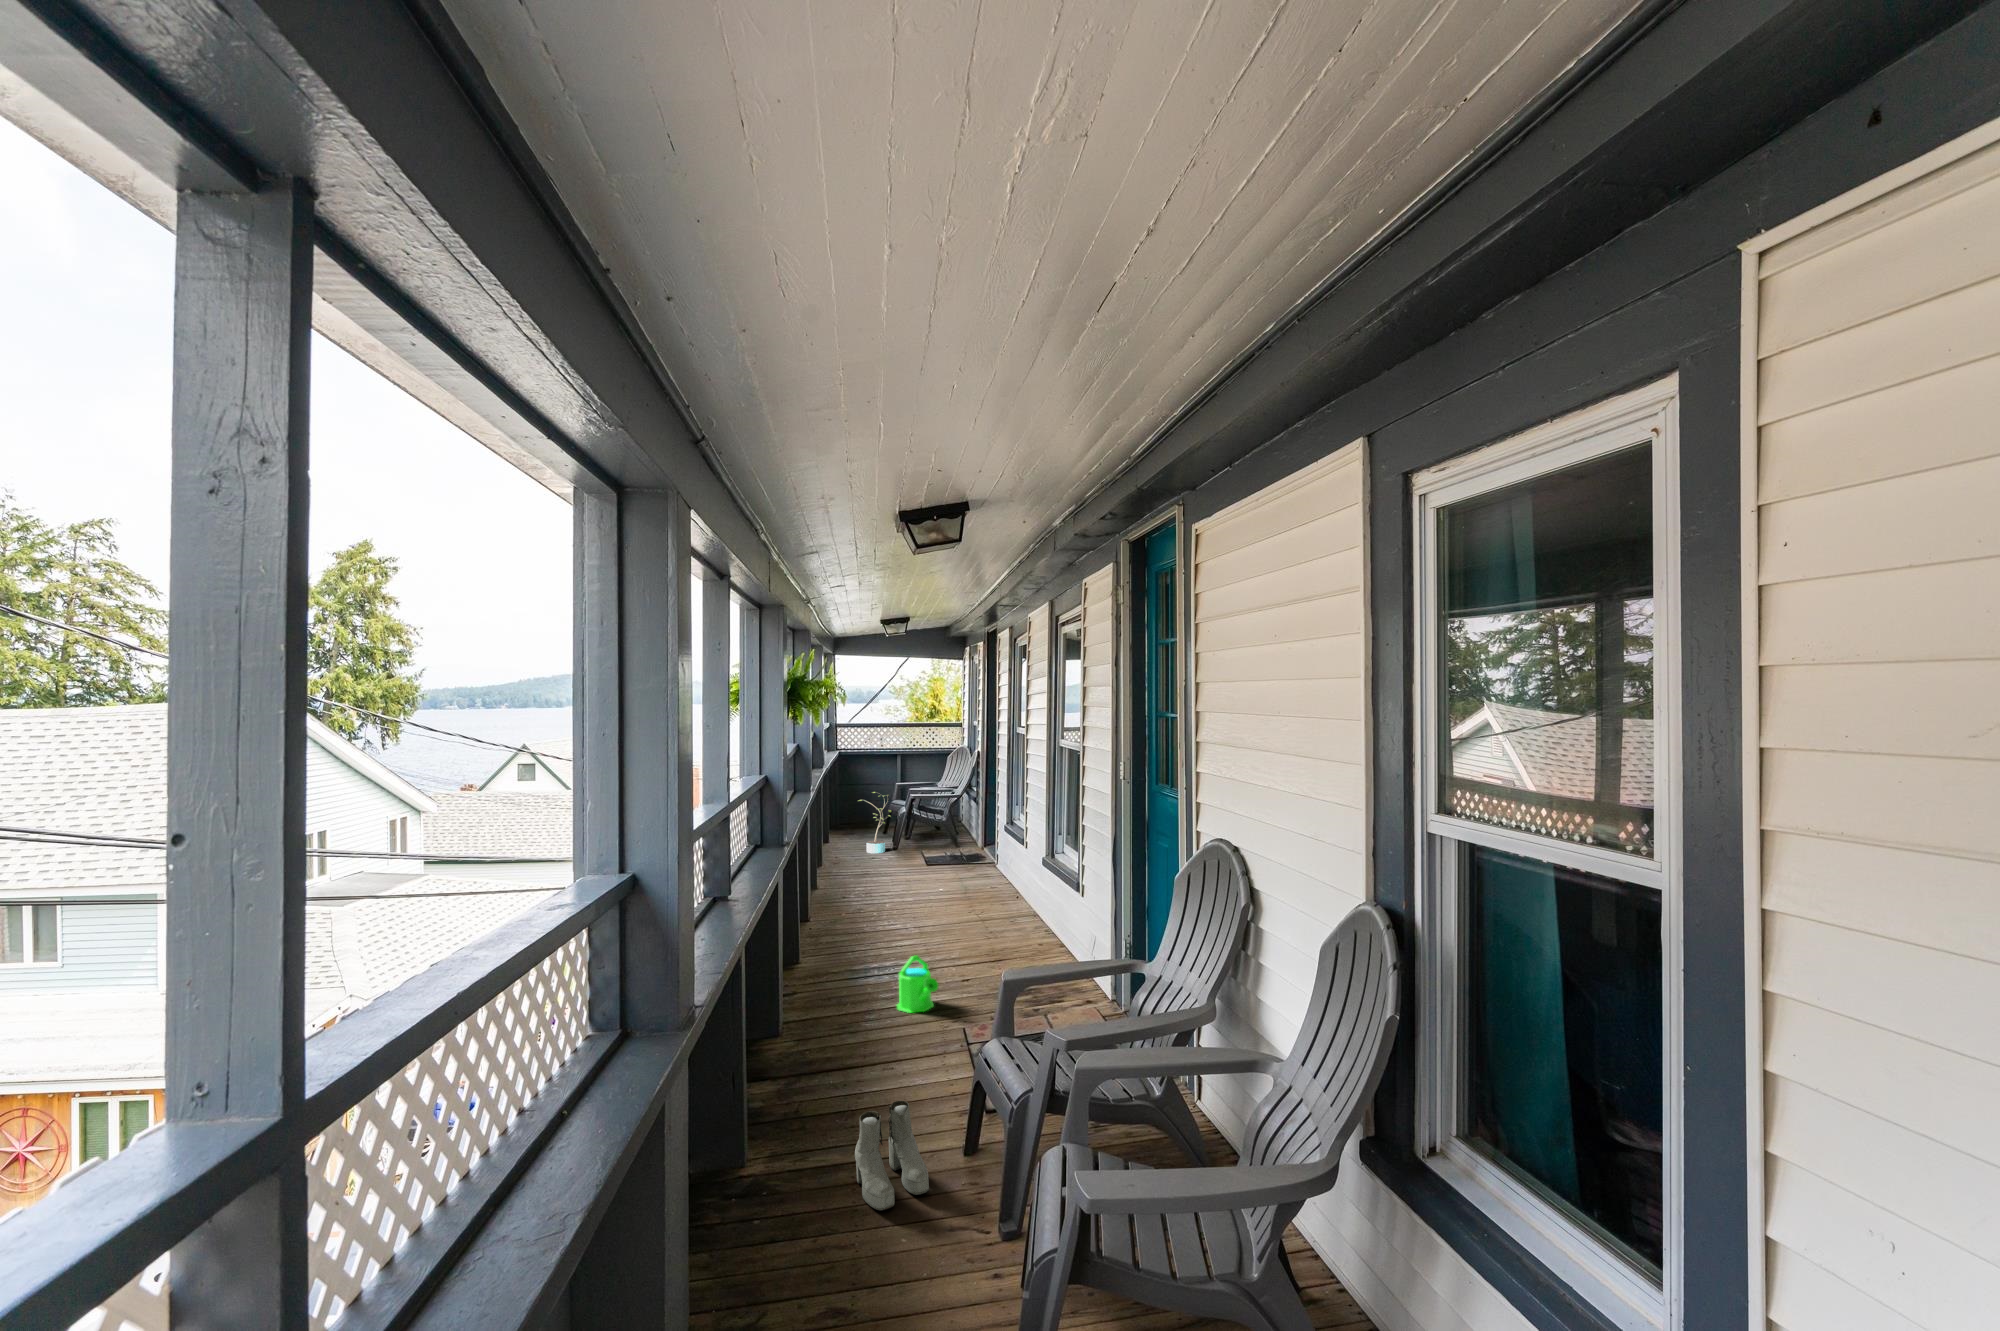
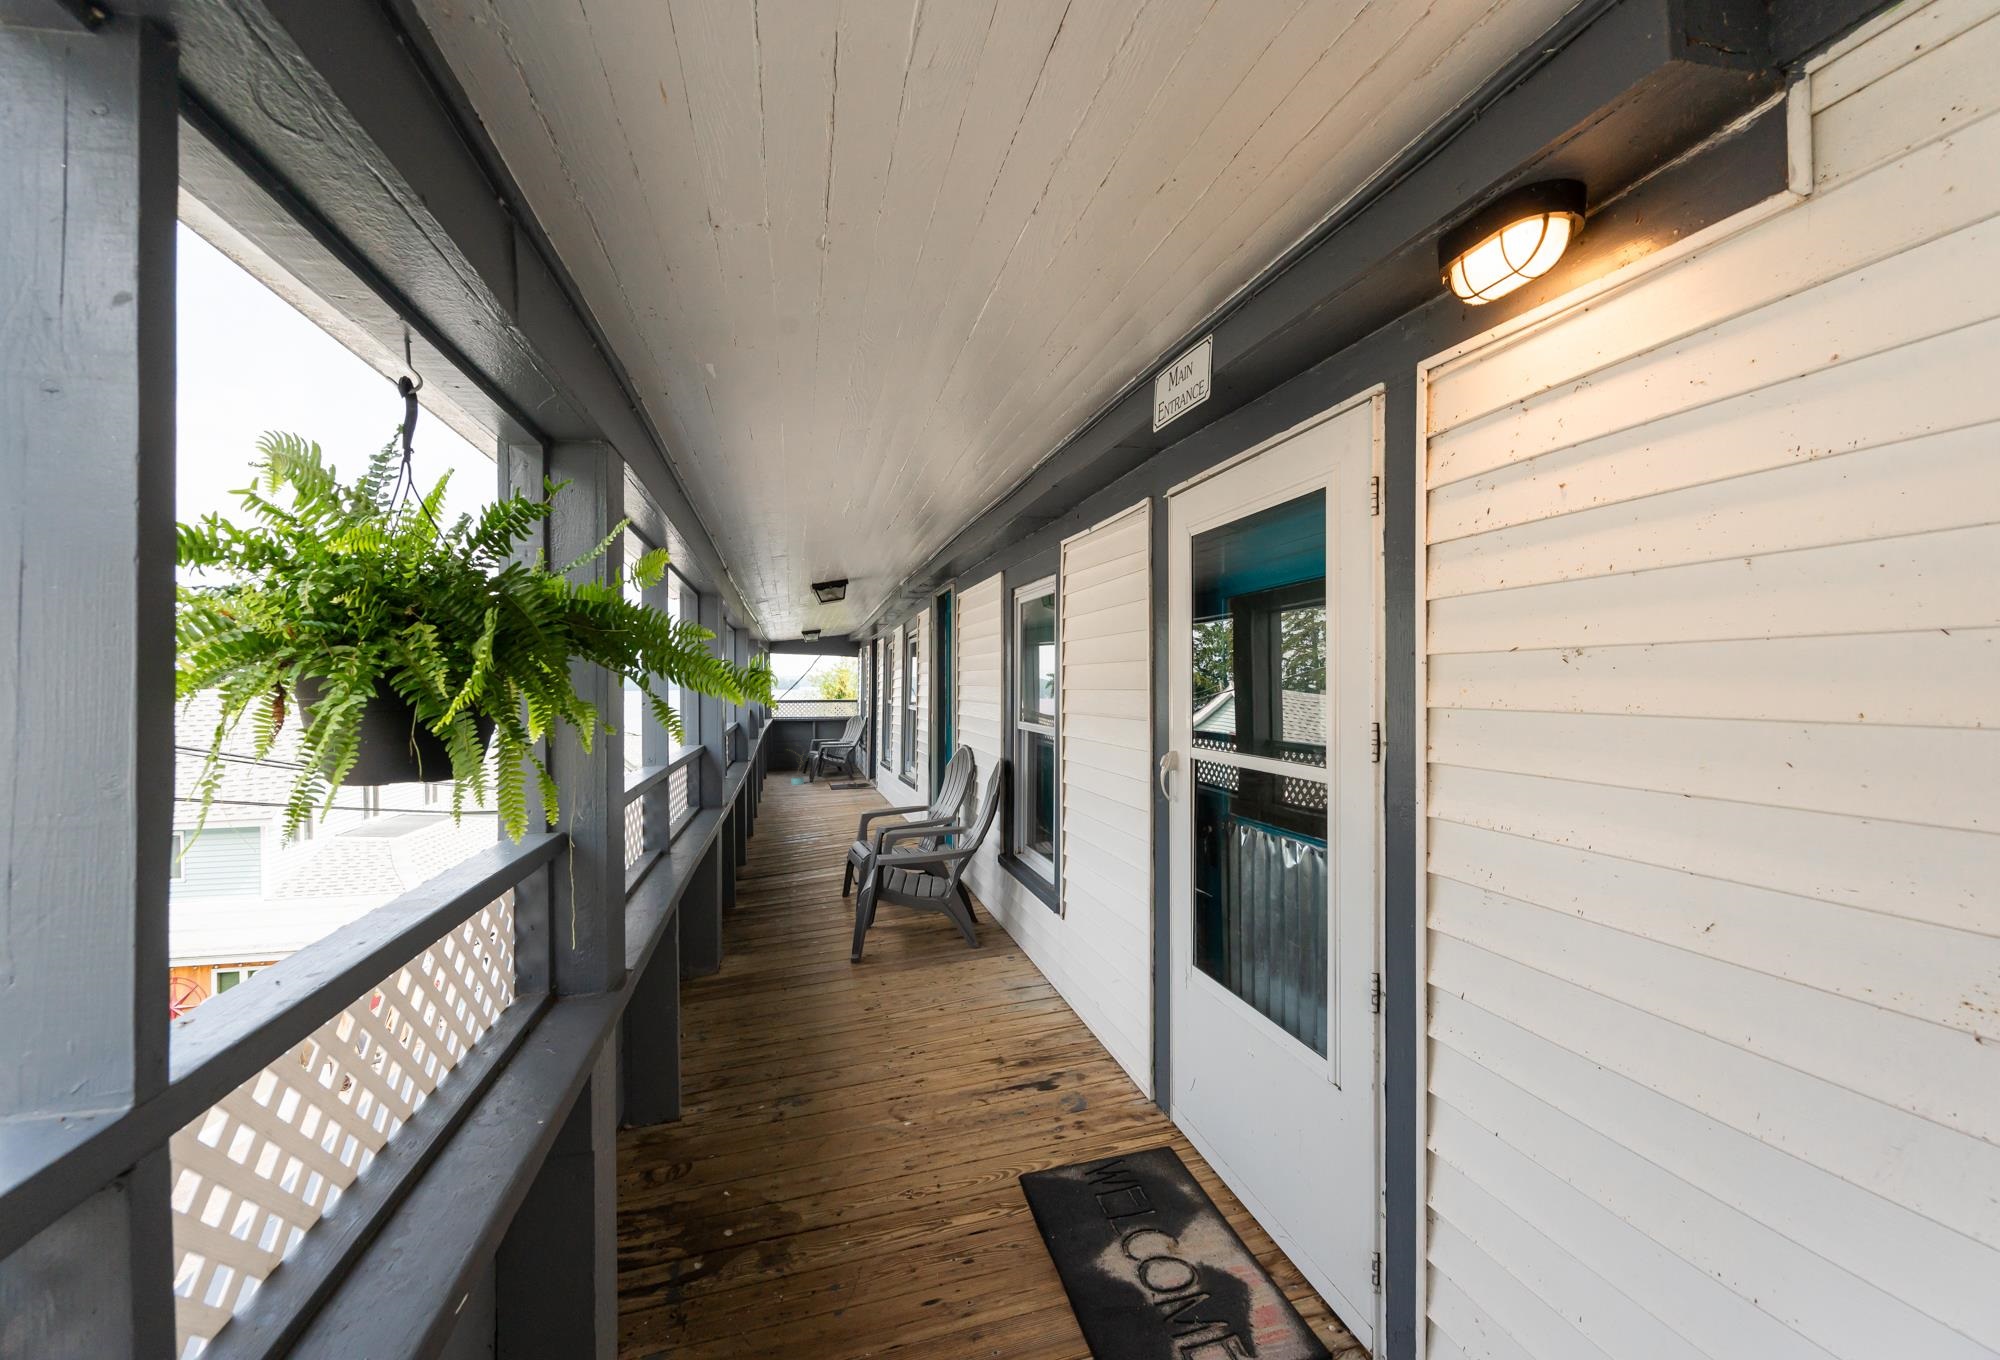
watering can: present [897,955,938,1013] -> none [812,818,835,847]
boots: present [855,1101,929,1210] -> none [794,859,828,898]

